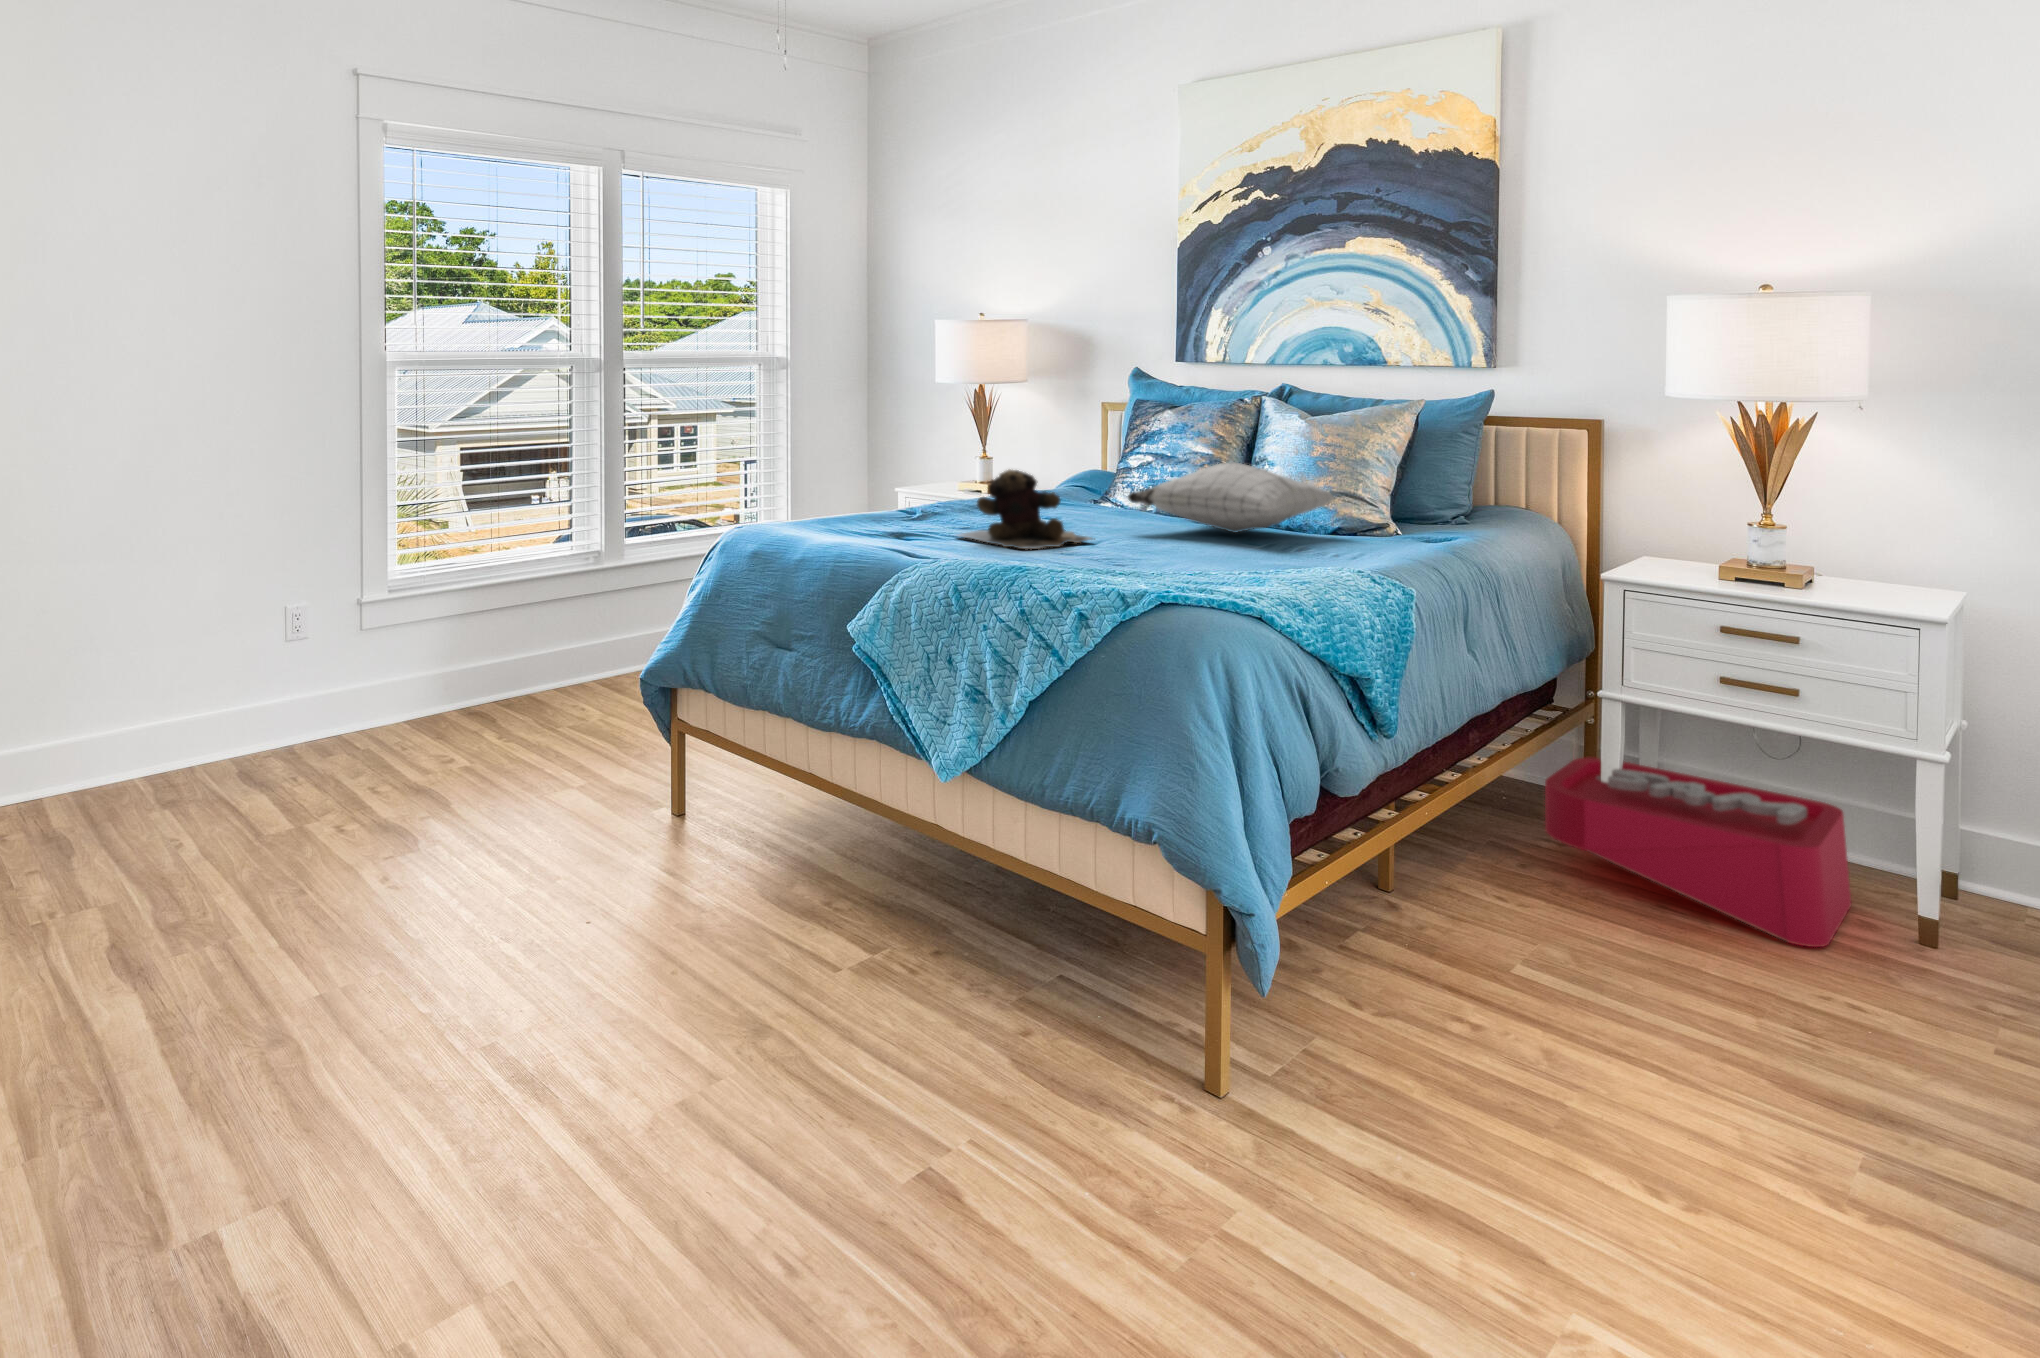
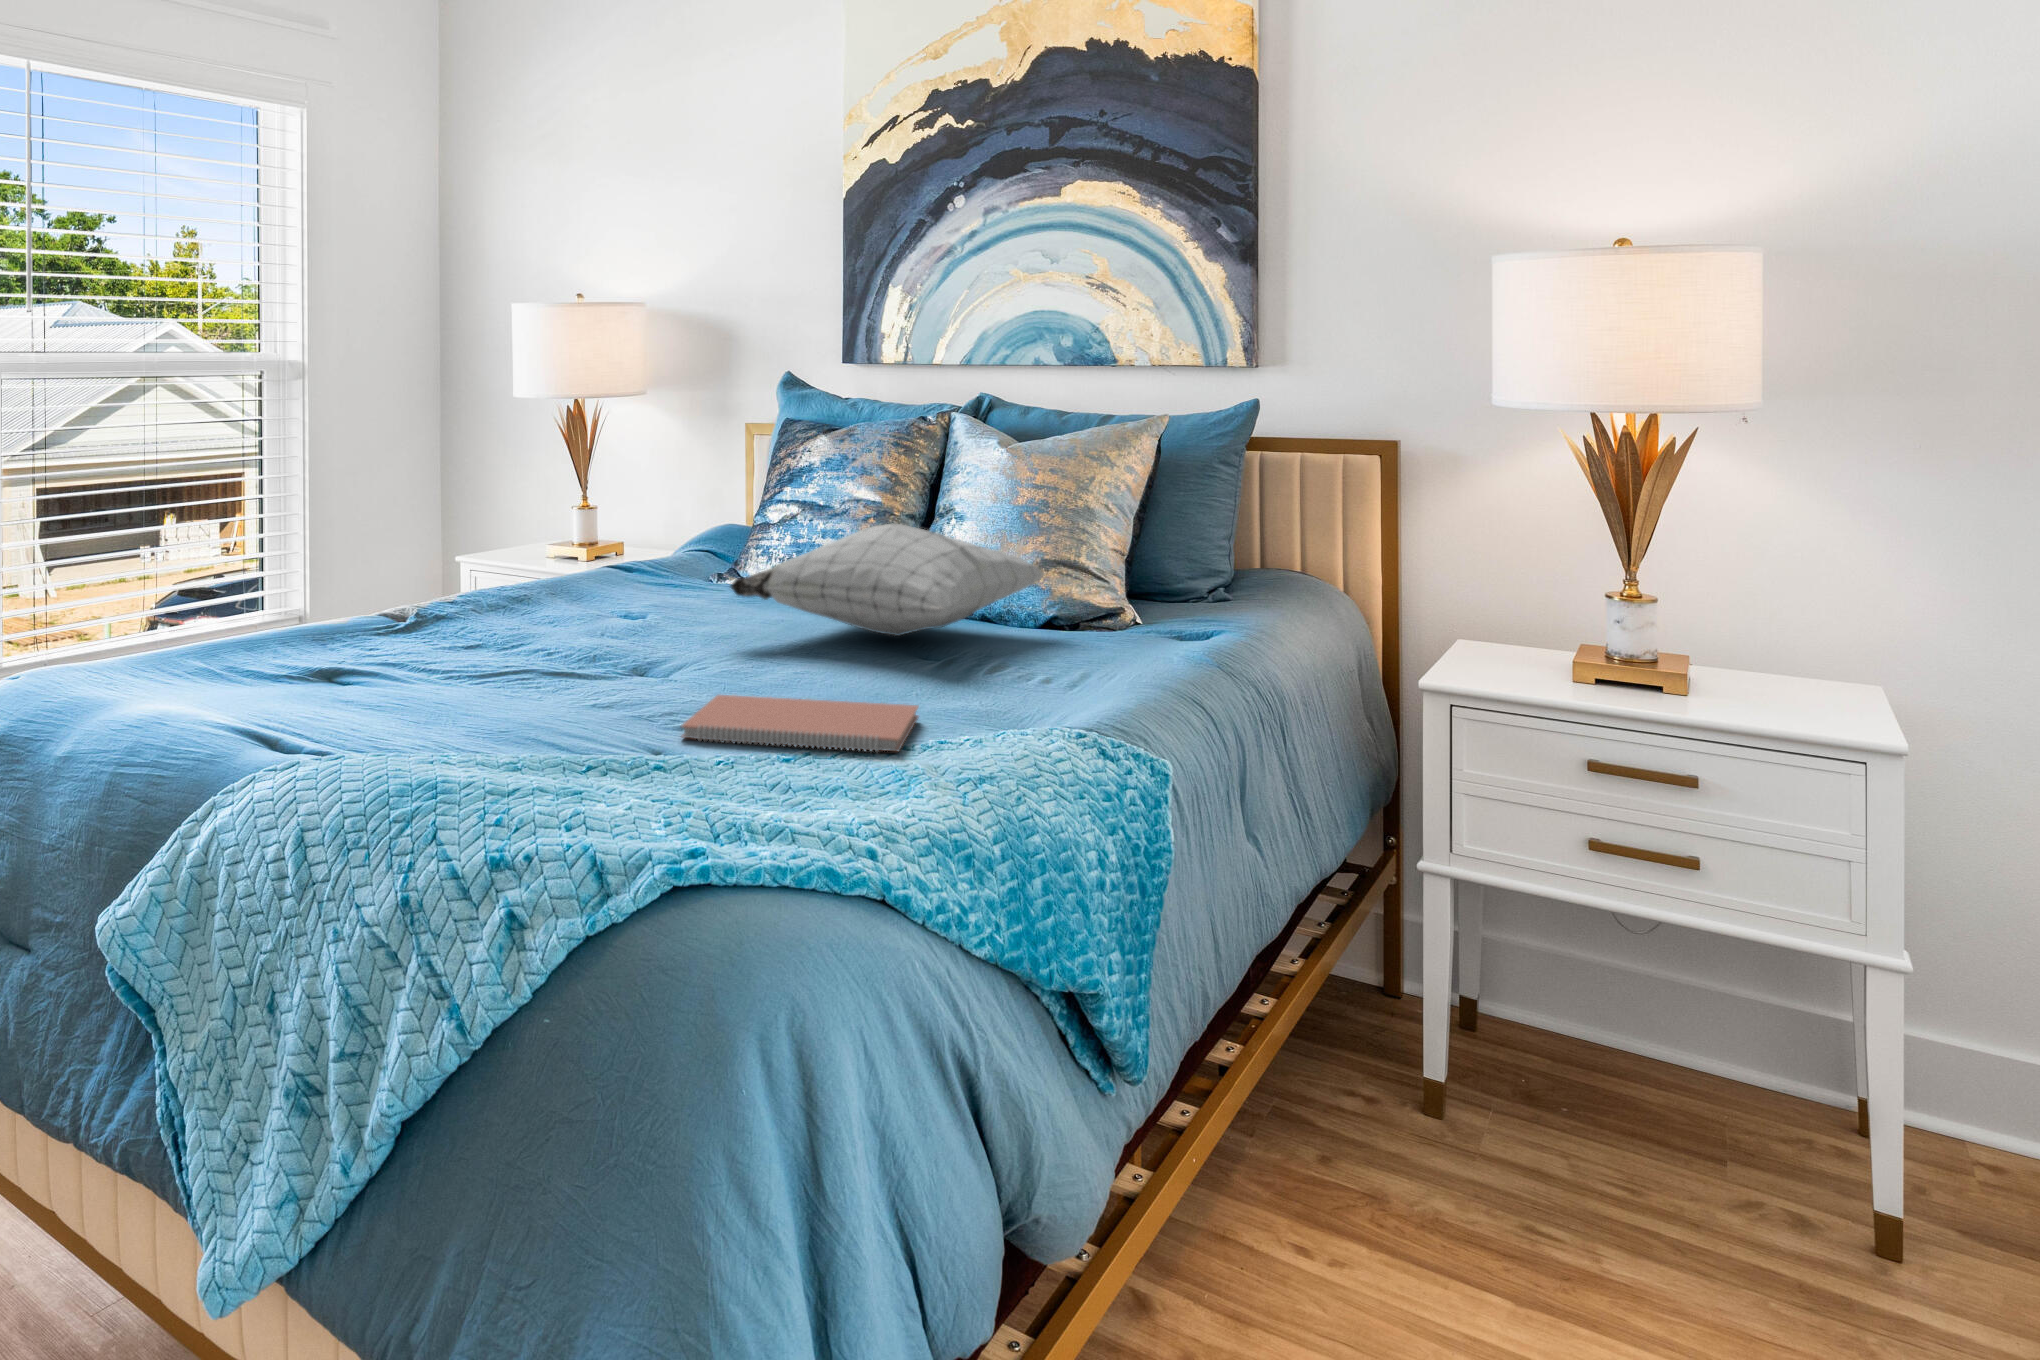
teddy bear: present [959,469,1092,549] -> none [427,554,665,706]
notebook: none [1126,548,1264,574] -> present [682,695,918,752]
storage bin: present [1545,757,1851,947] -> none [1348,905,1767,1289]

